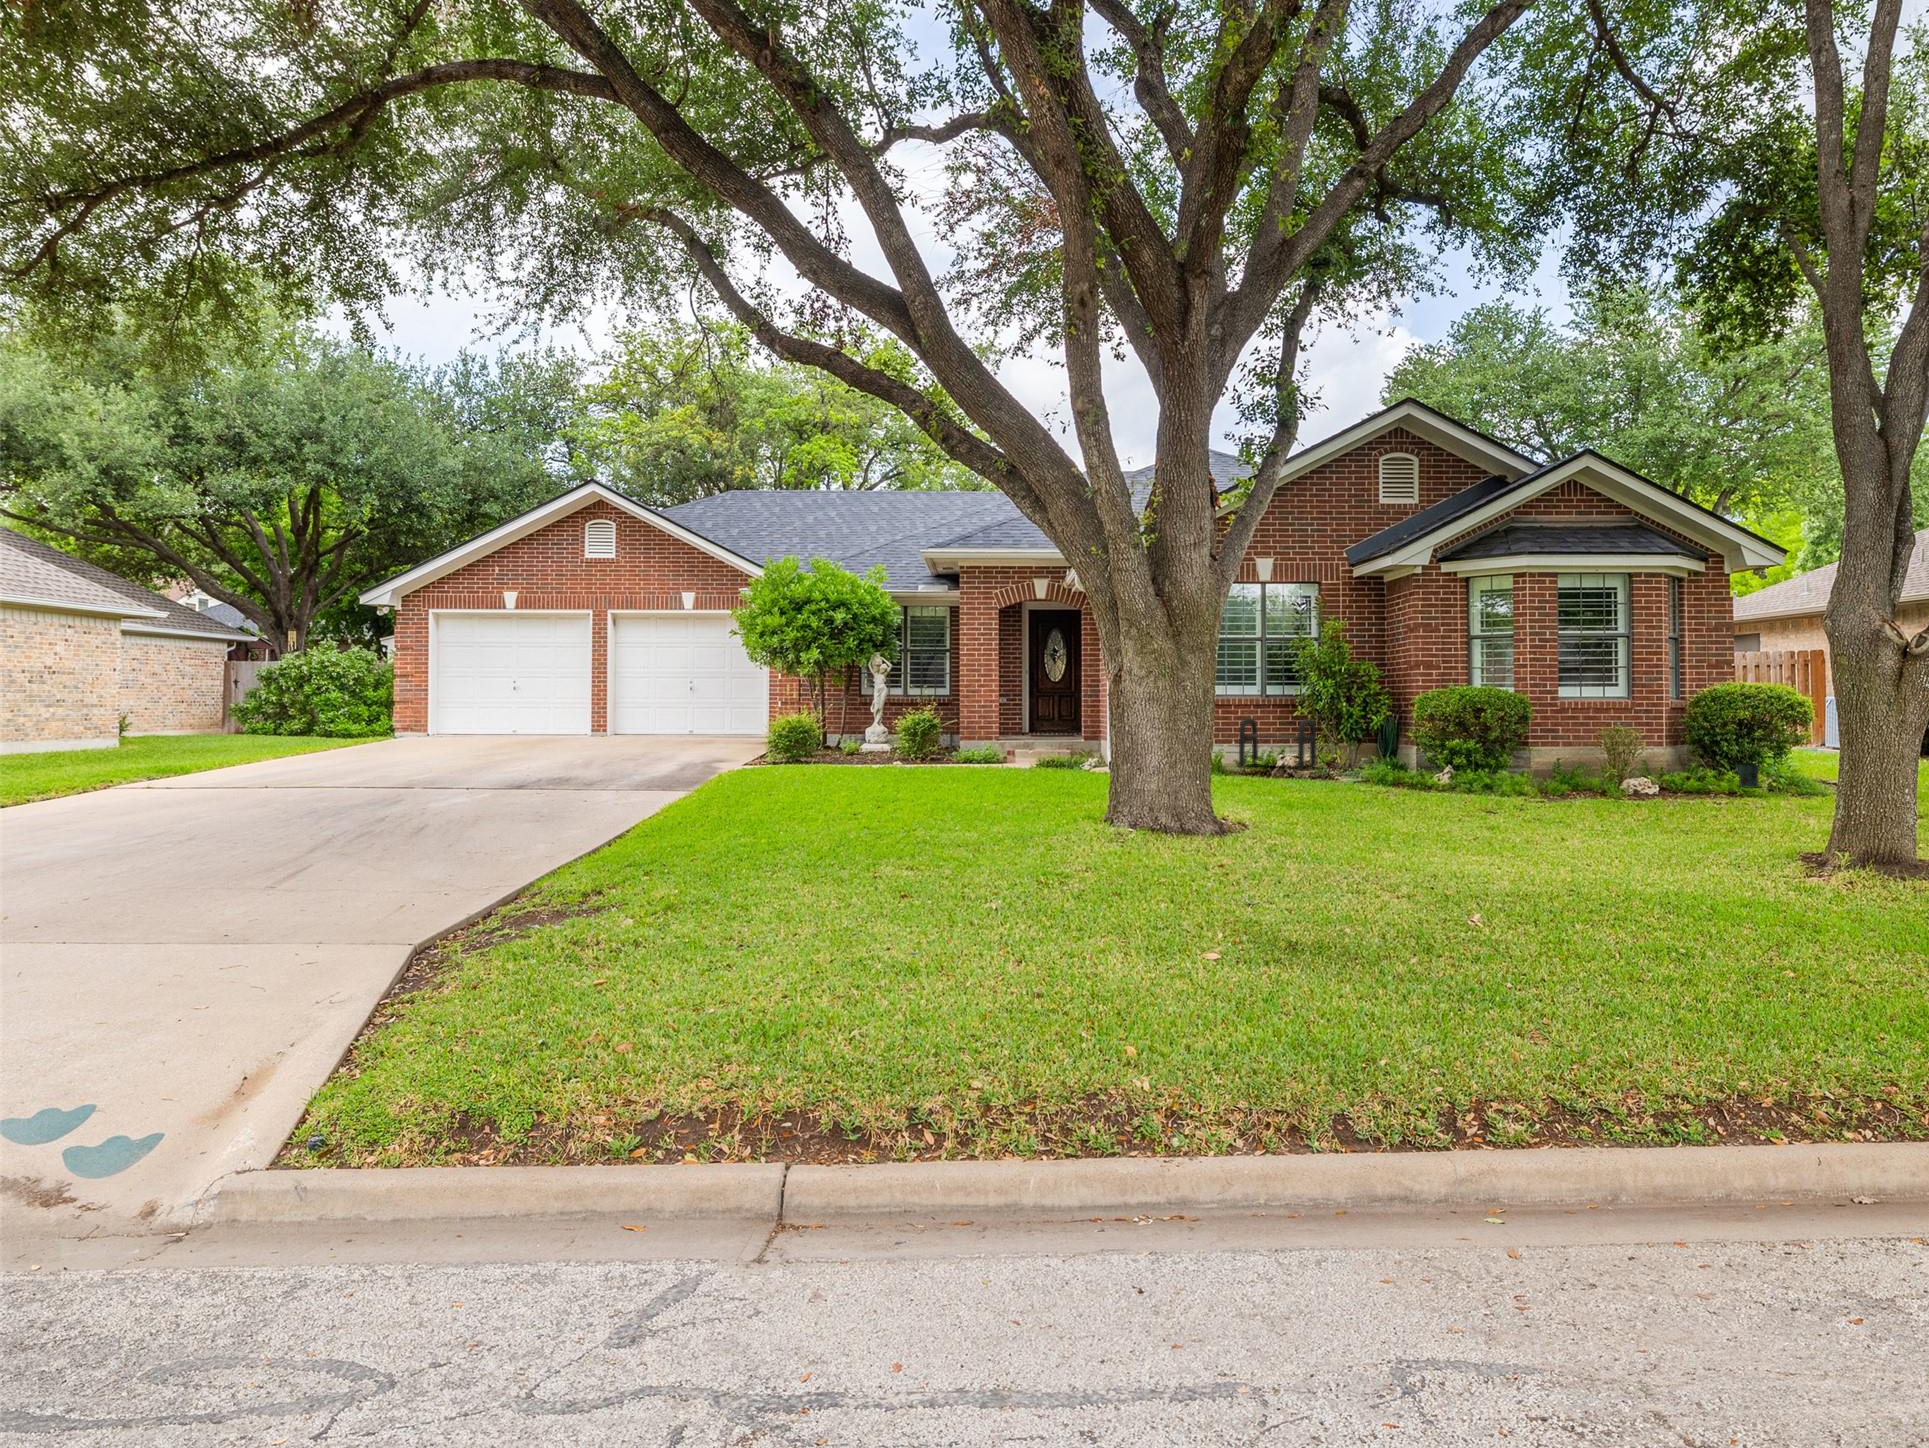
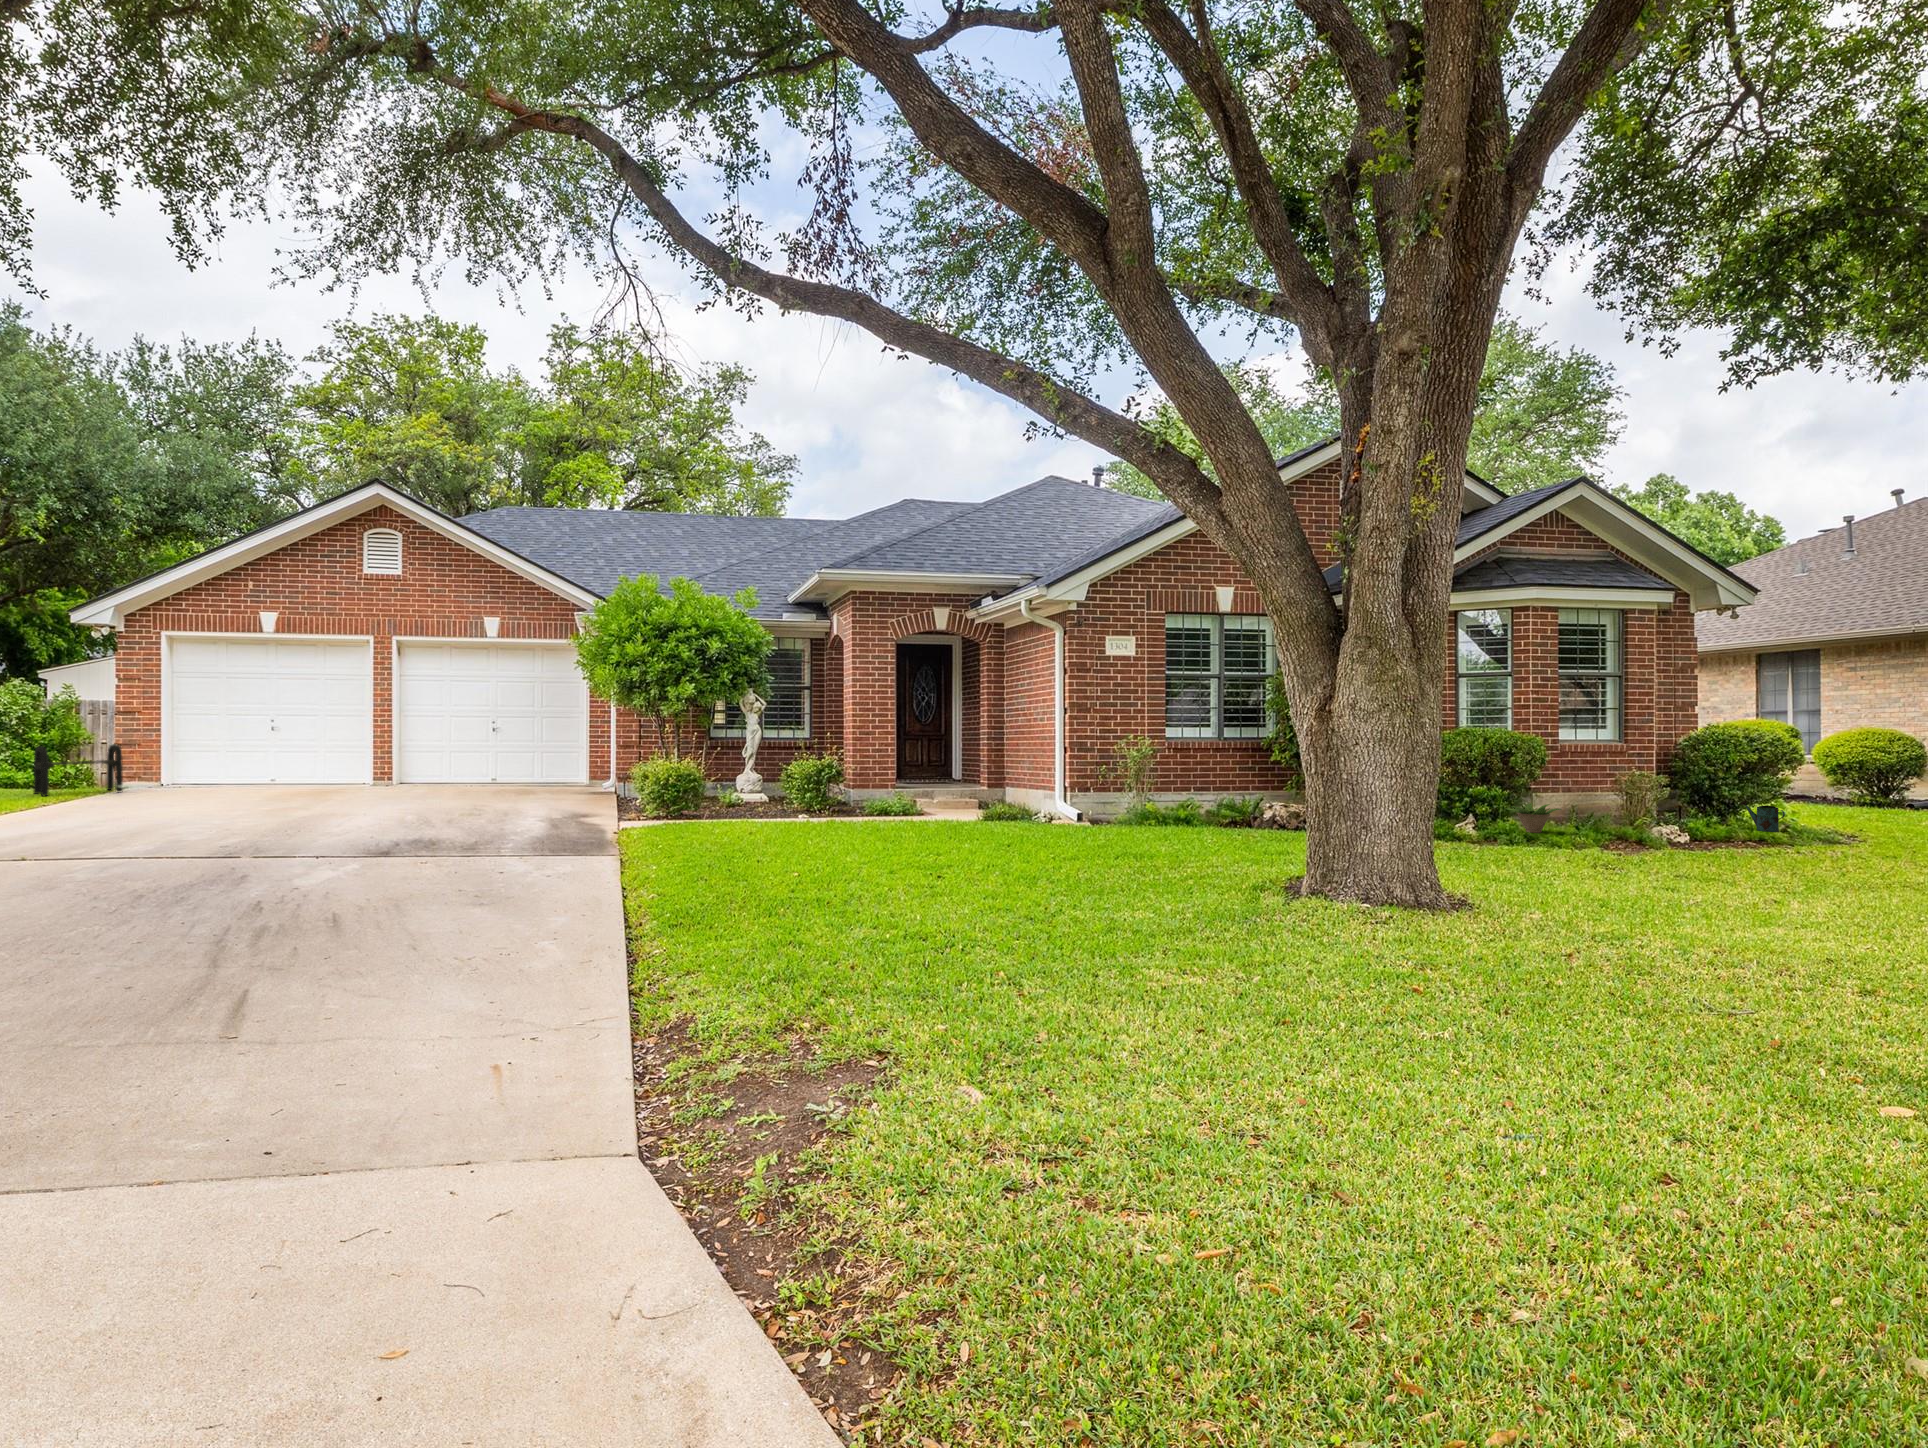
bench: present [1239,718,1316,770] -> present [33,744,123,796]
decorative plant: none [1473,757,1518,783] -> present [1508,803,1561,833]

